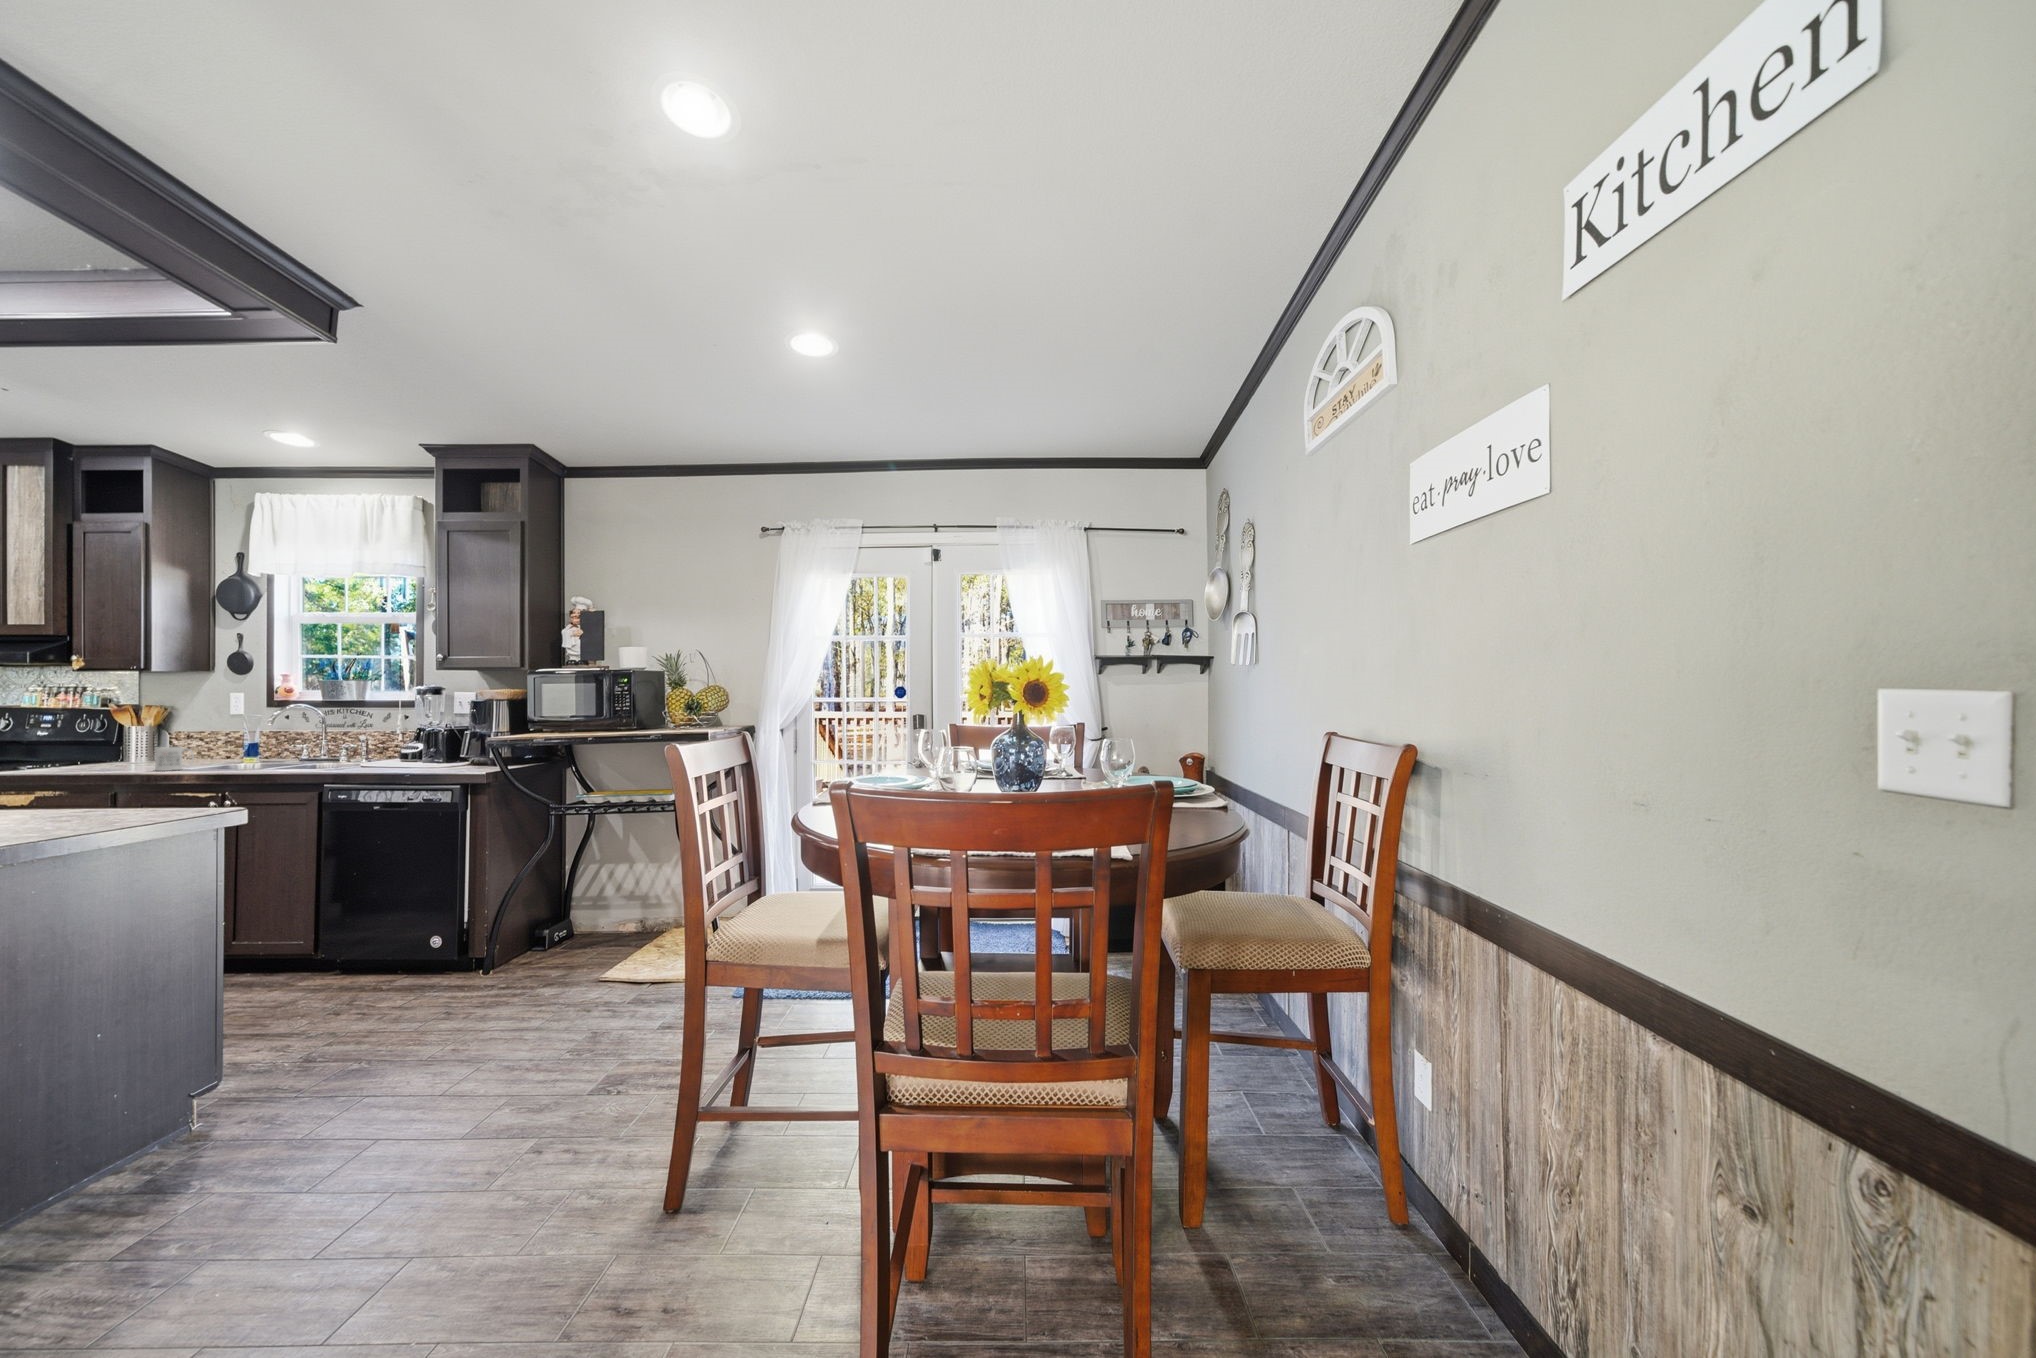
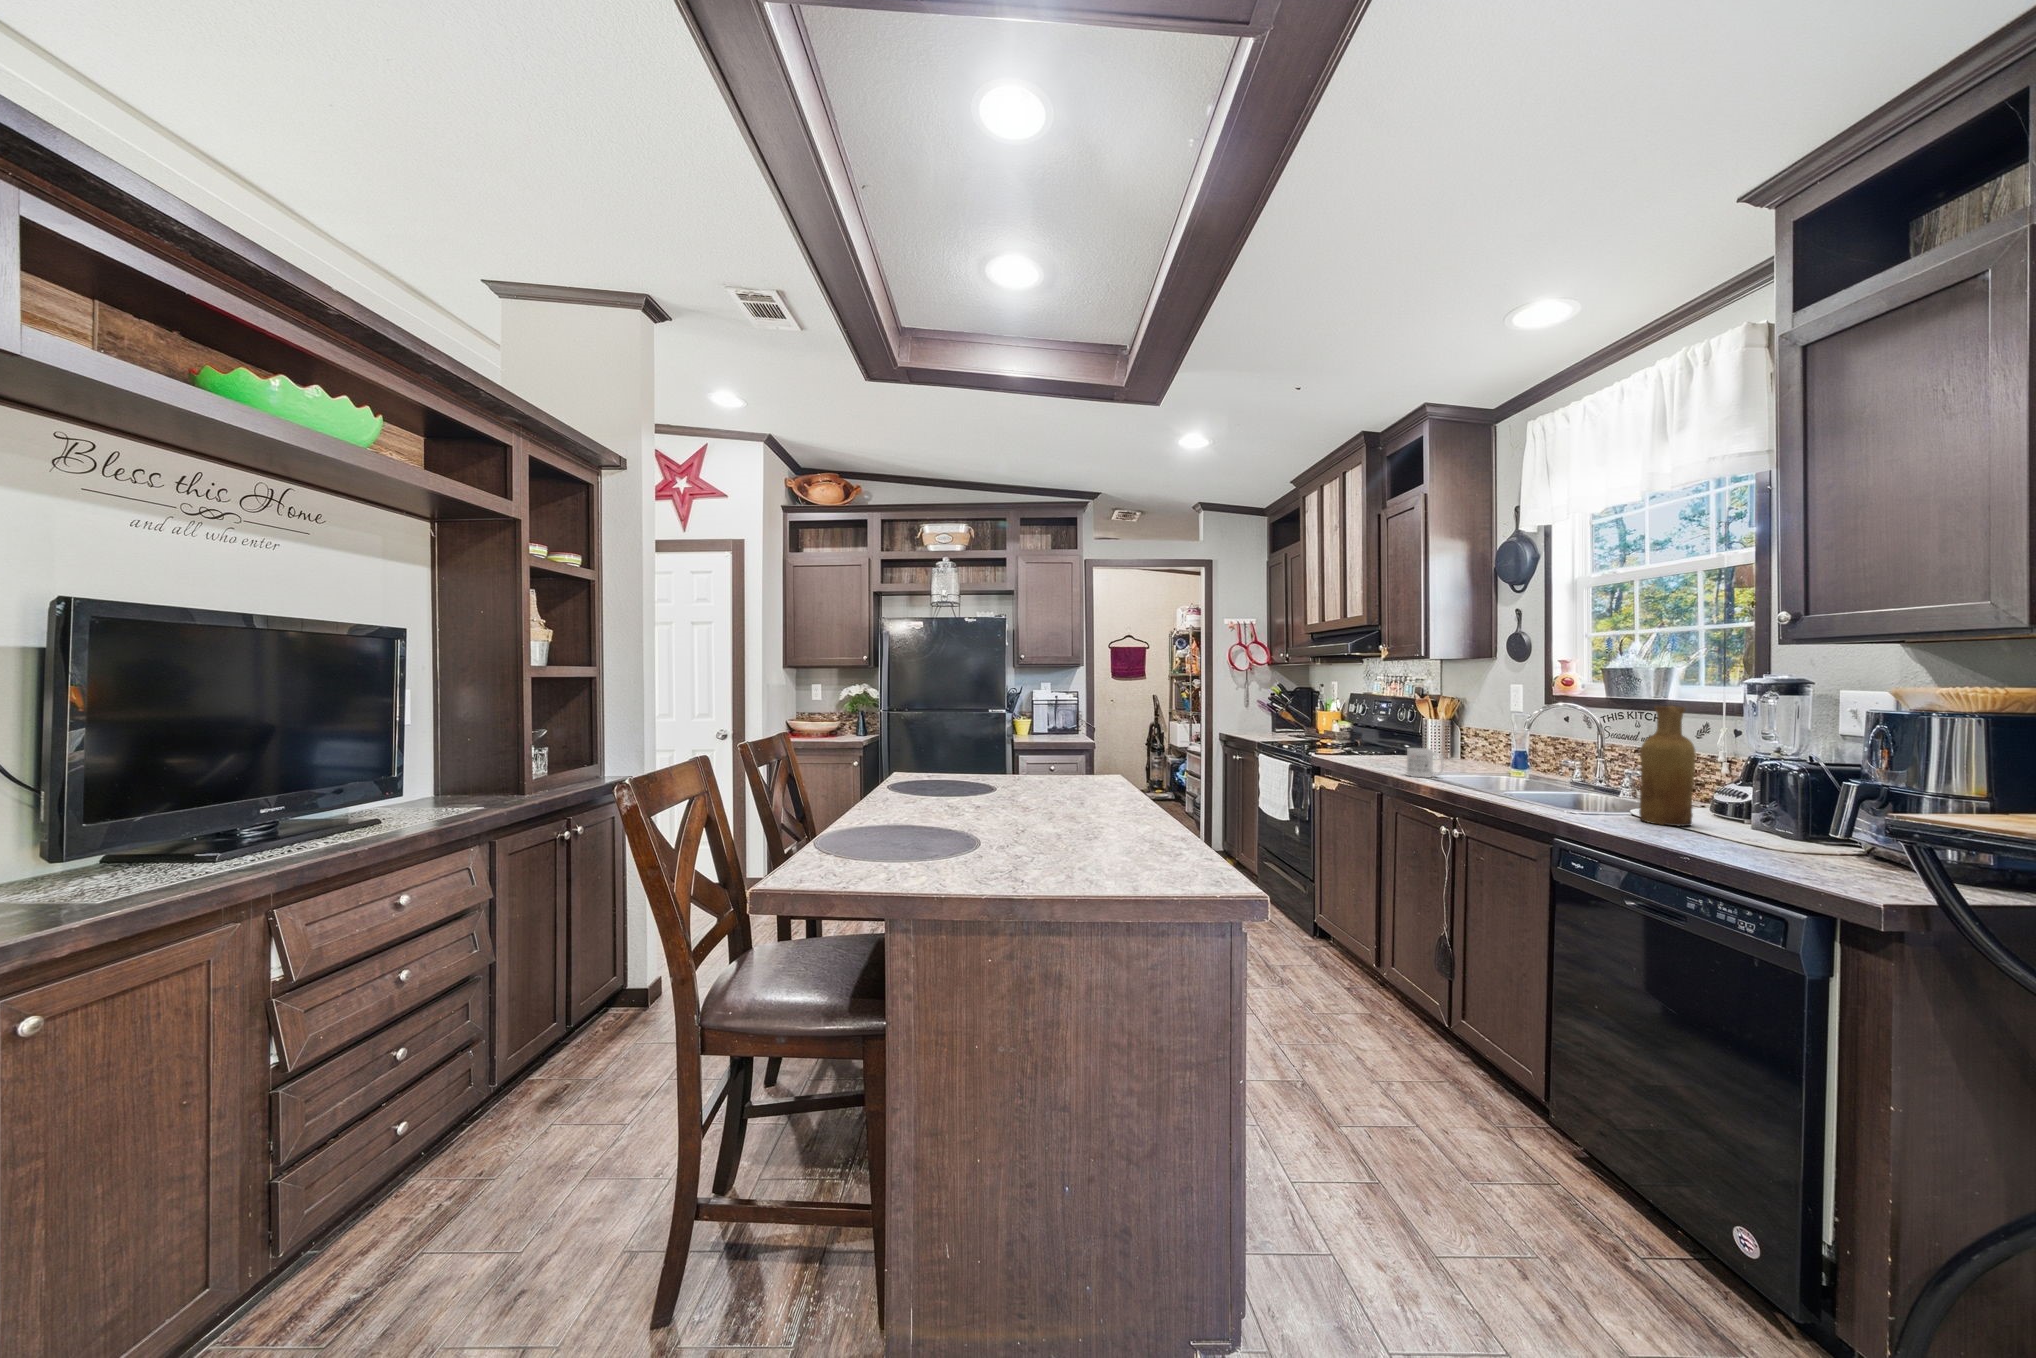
vase: none [368,701,398,768] -> present [1639,705,1696,826]

